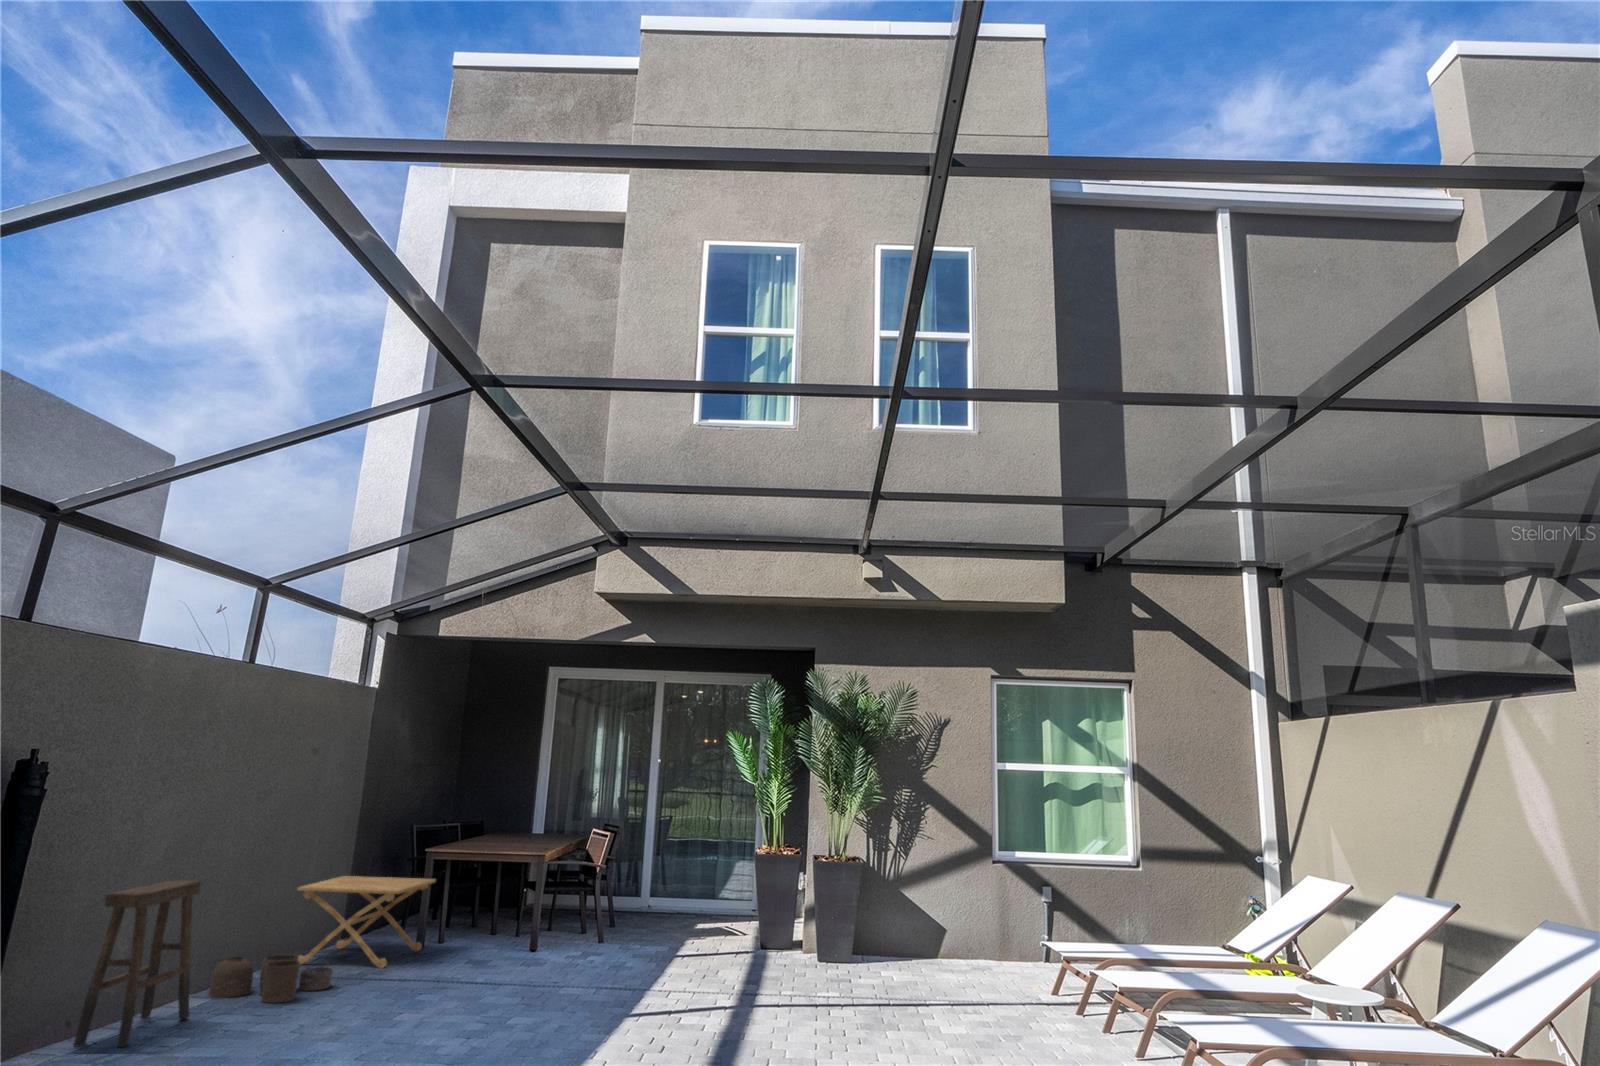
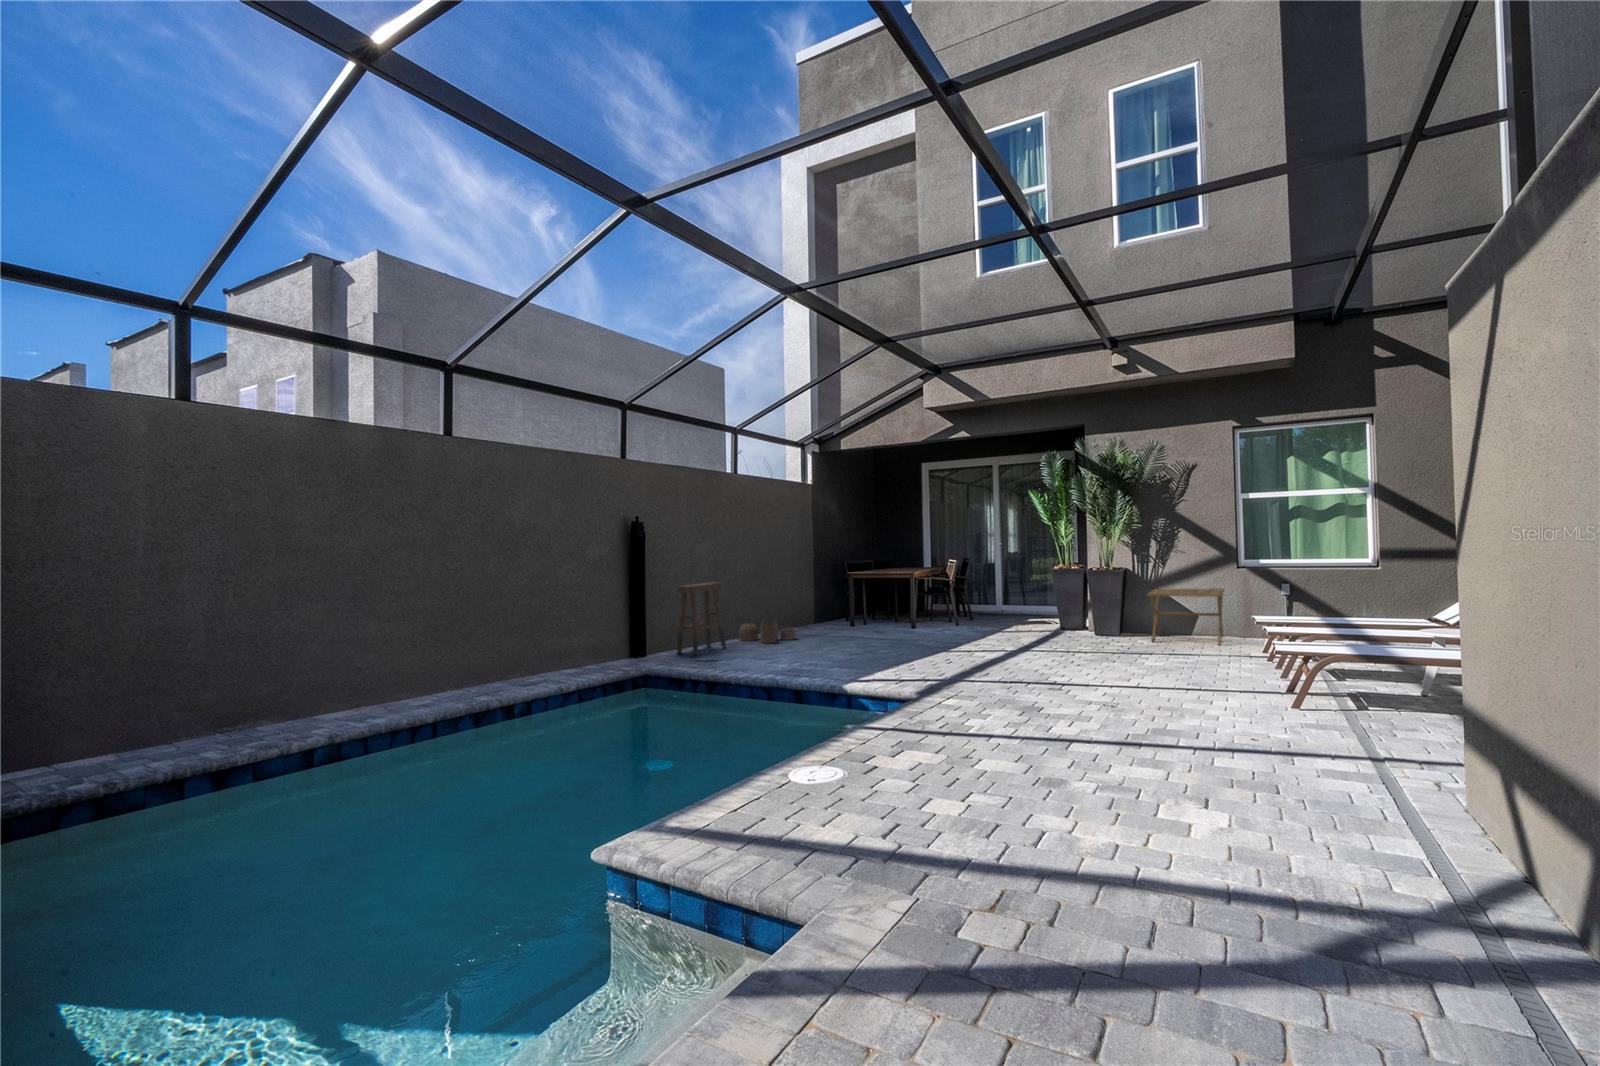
side table: present [297,876,436,968] -> present [1147,588,1225,645]

